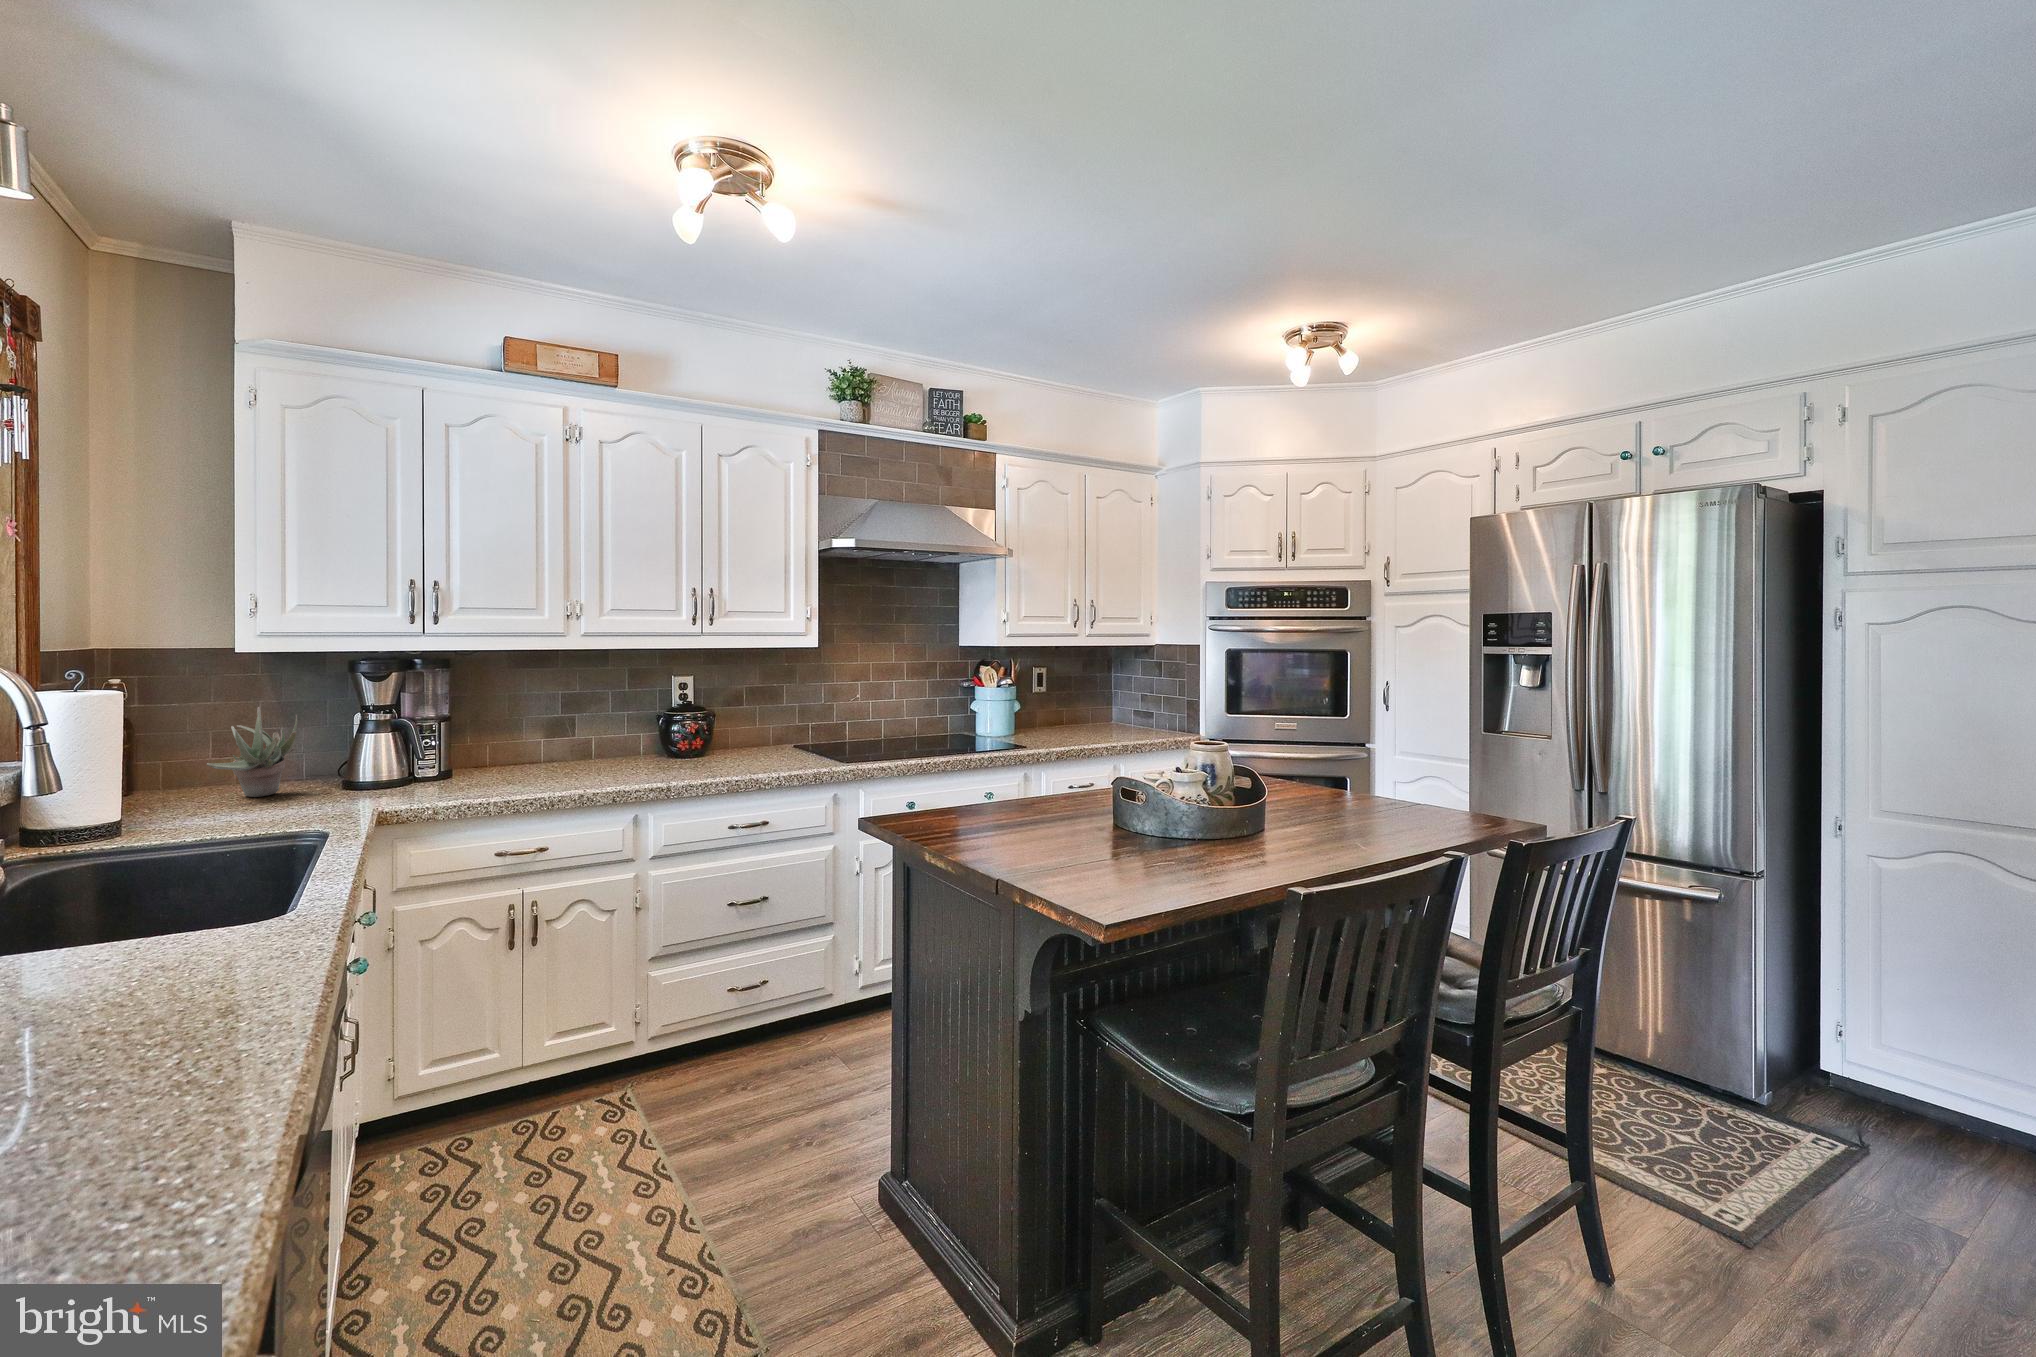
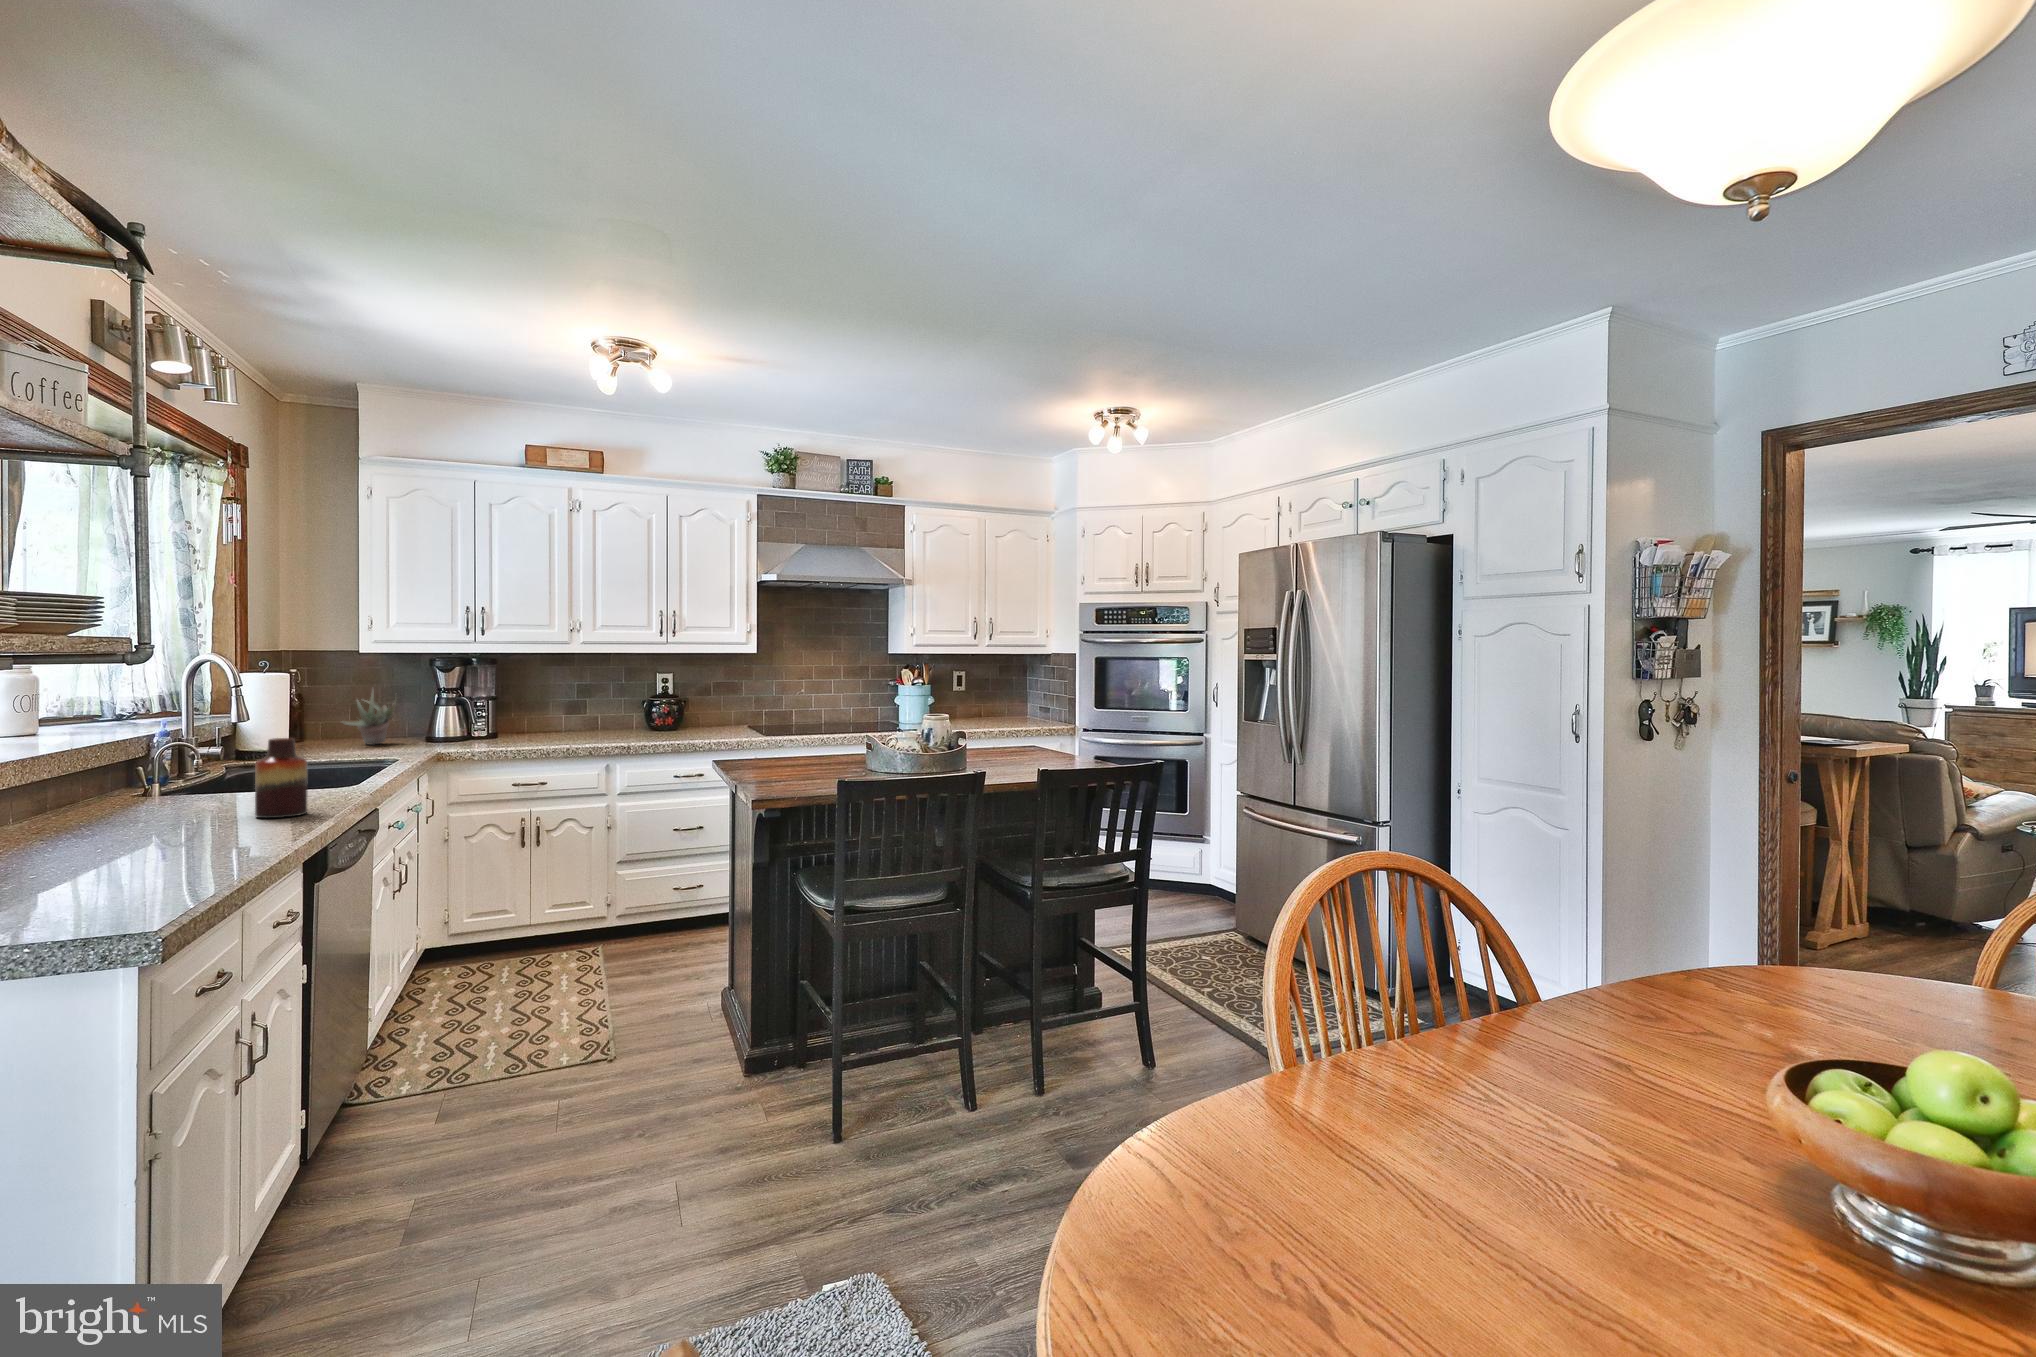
vase: none [99,846,221,1032] -> present [255,738,307,818]

